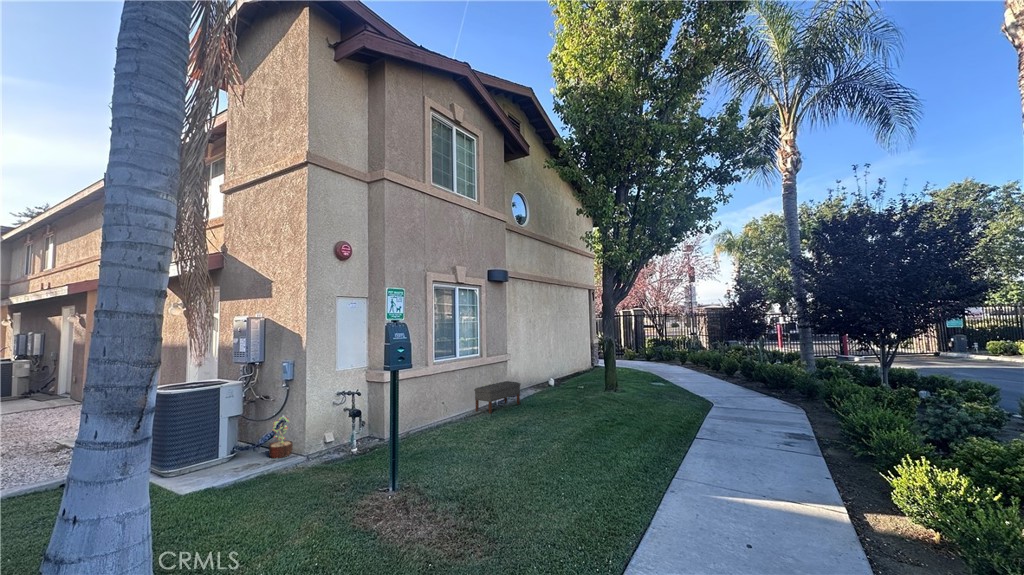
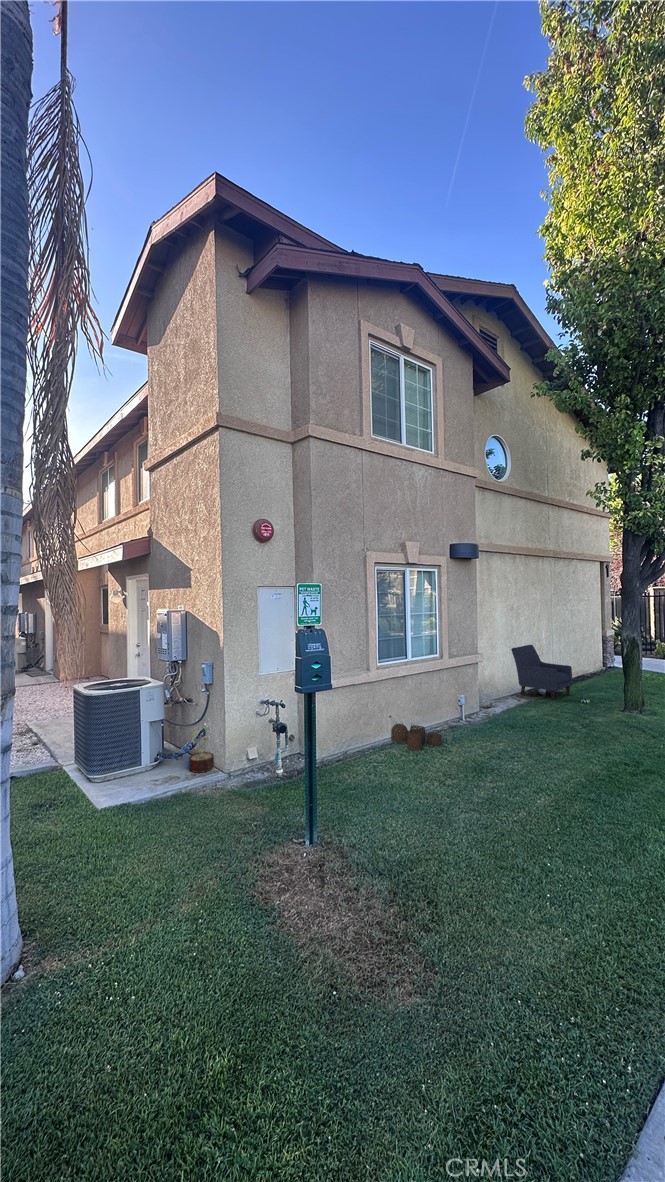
chair: none [529,350,572,390] -> present [511,645,572,700]
bench: present [474,381,520,414] -> none [433,688,496,731]
woven basket: none [442,408,482,427] -> present [391,724,442,750]

